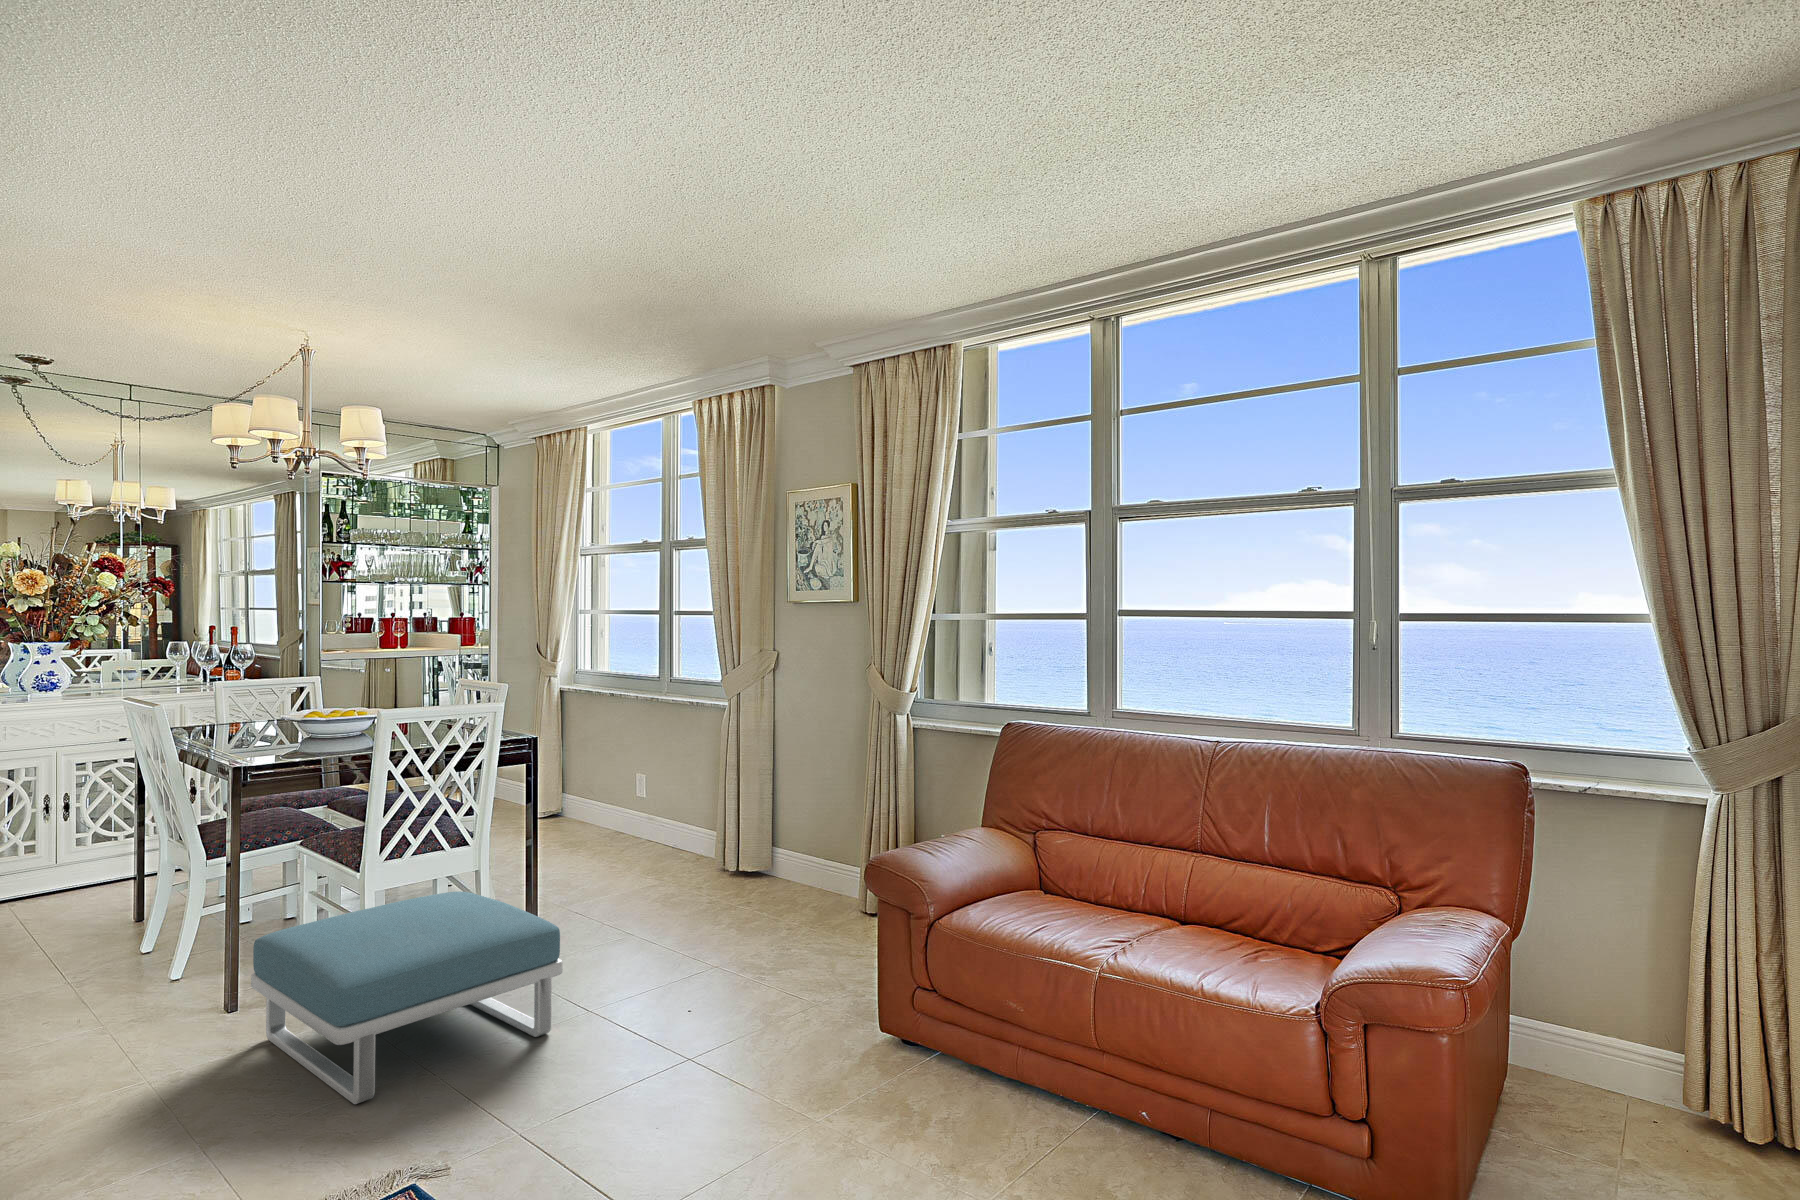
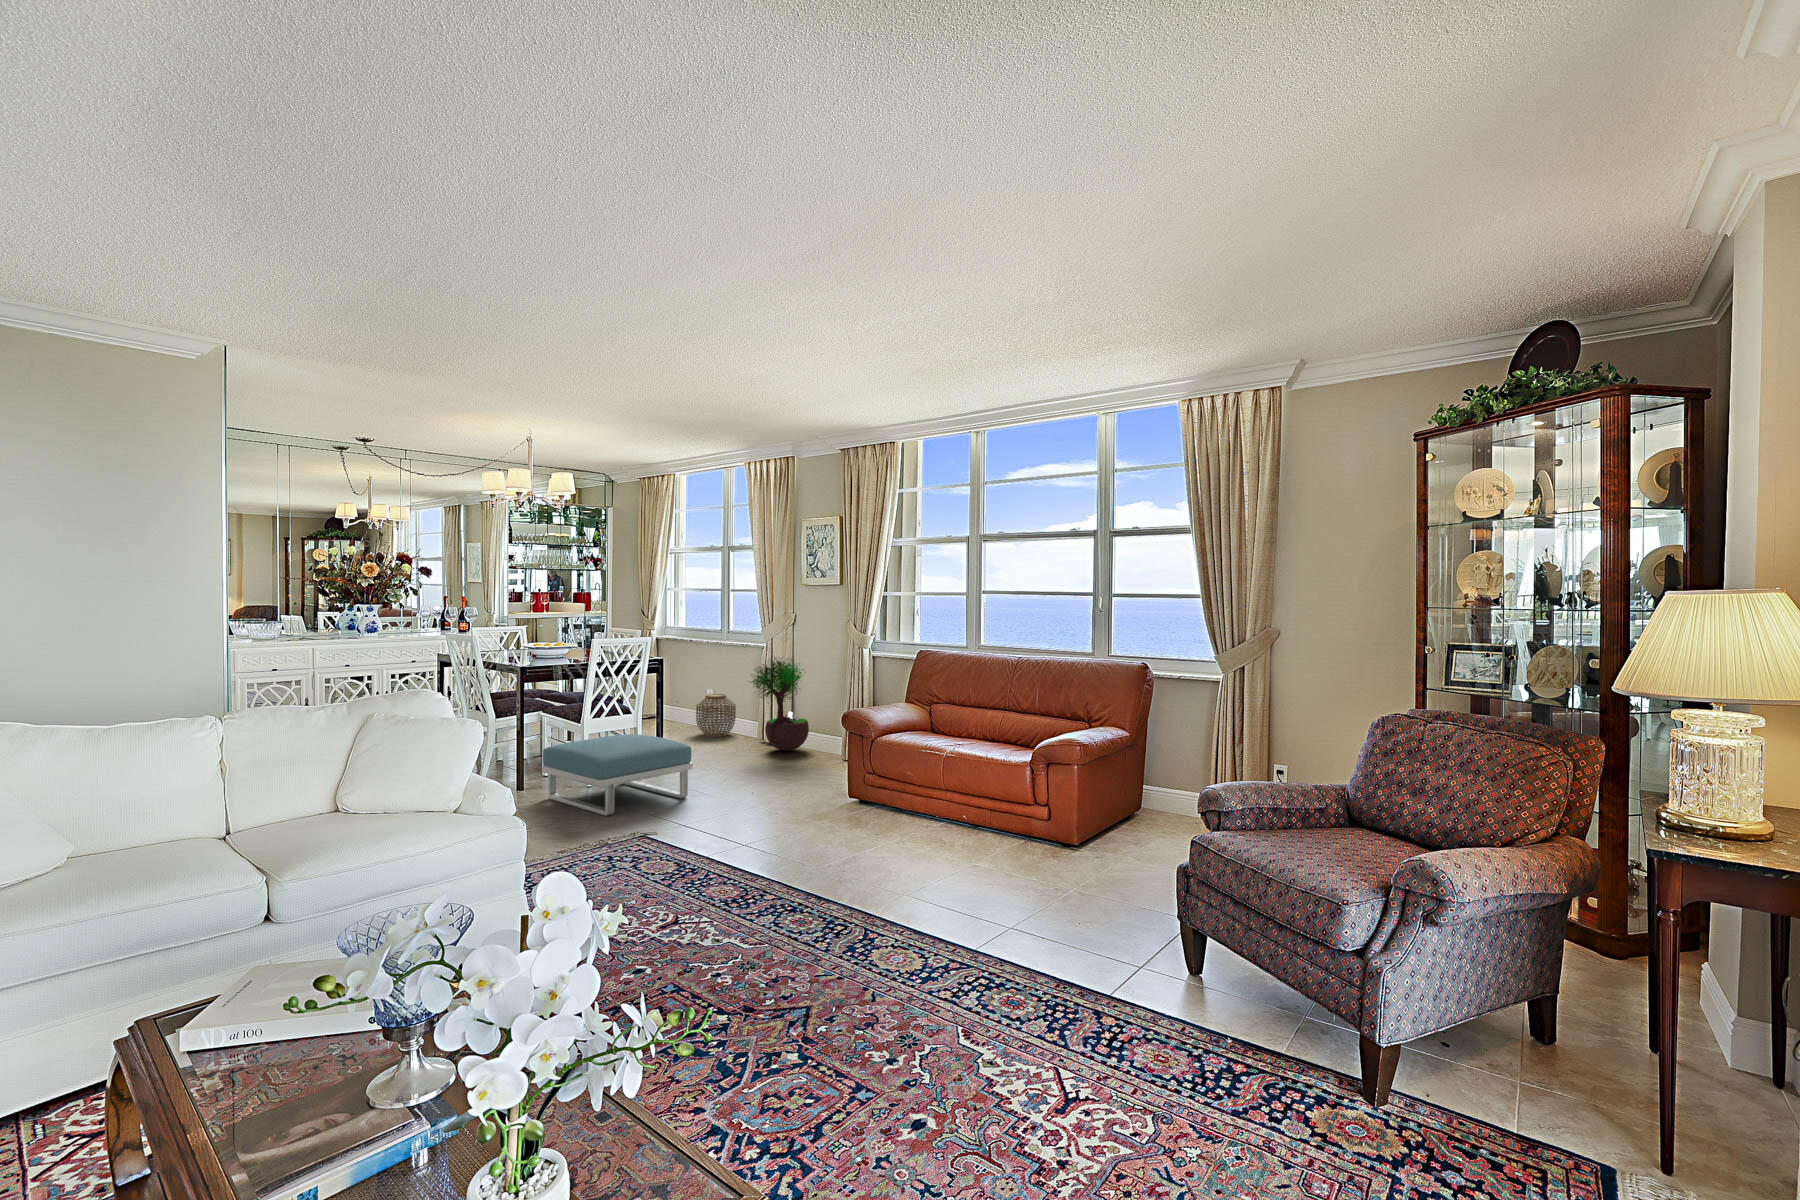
potted tree: none [691,717,799,892] -> present [748,651,809,751]
woven basket: none [613,784,678,858] -> present [696,694,736,737]

